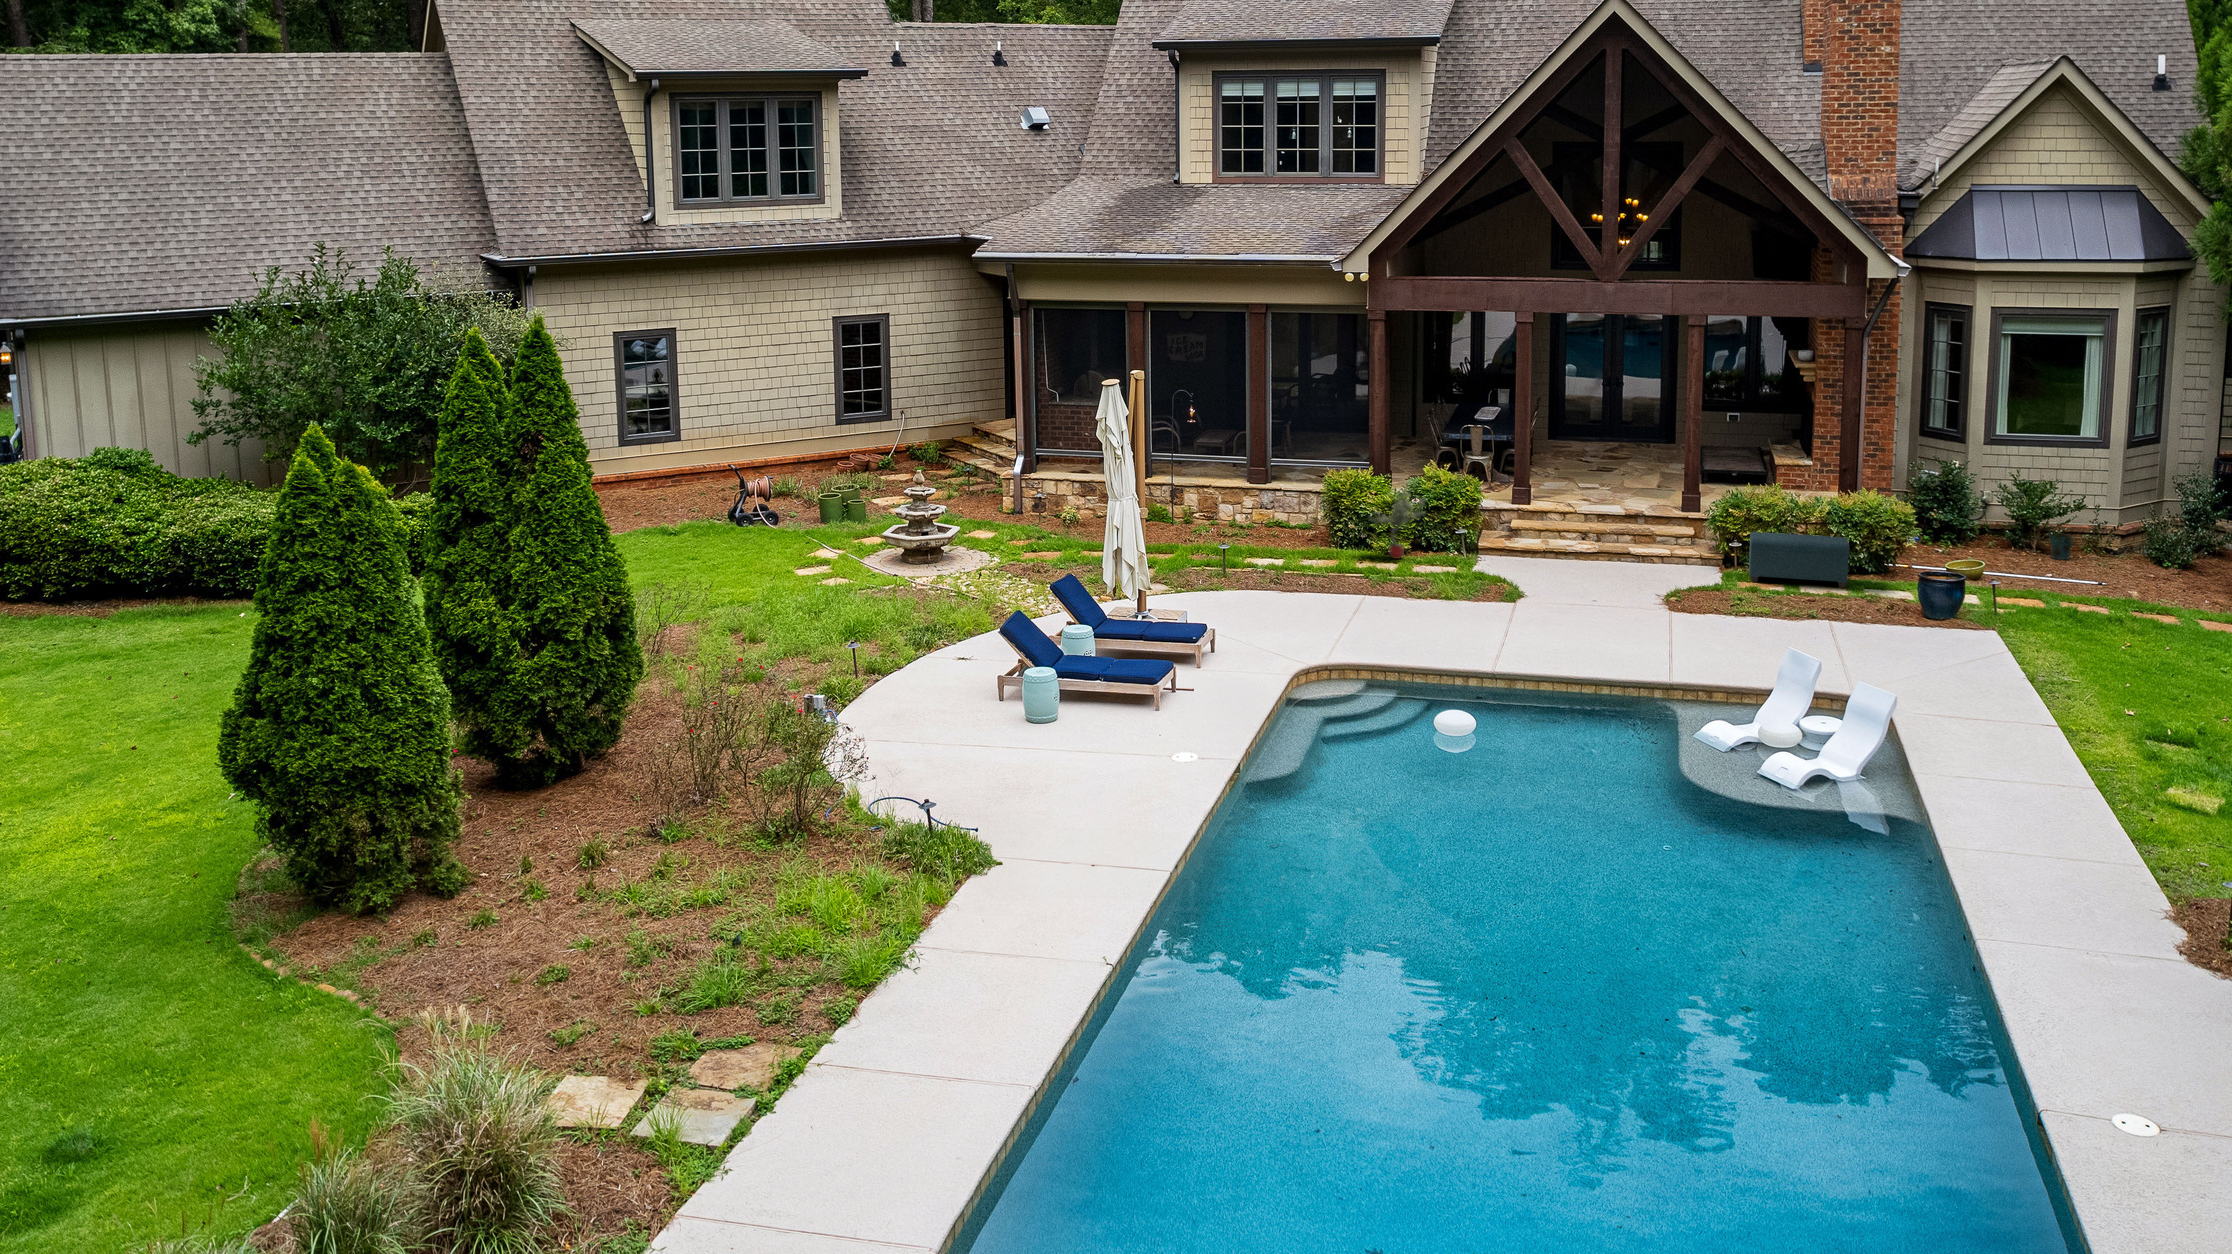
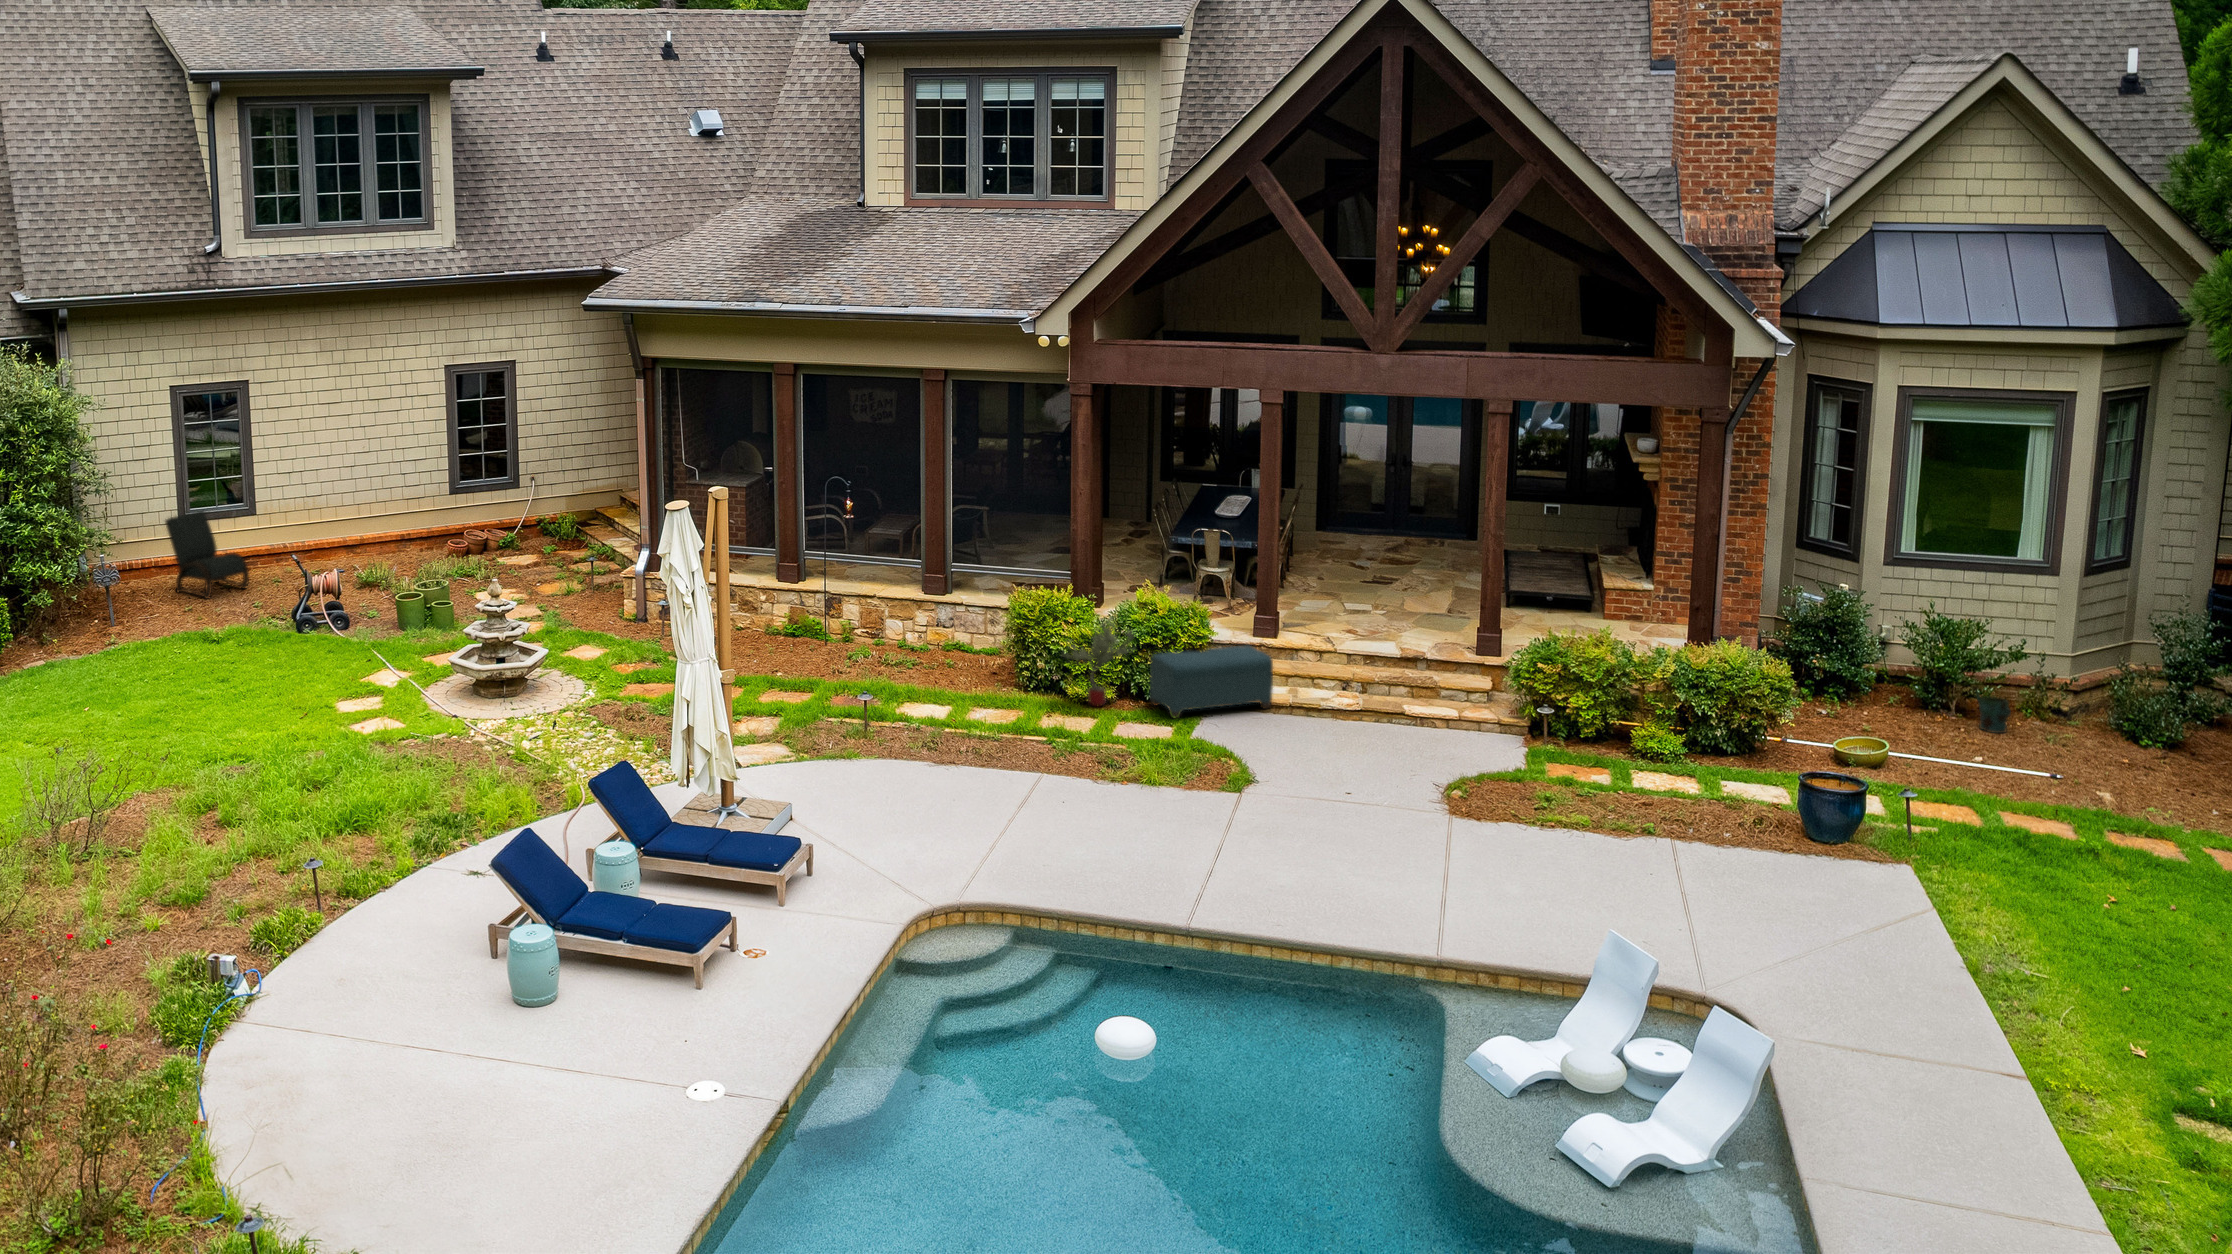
lounge chair: none [606,437,679,508] -> present [165,511,249,599]
bench: present [1749,532,1849,588] -> present [1150,646,1273,718]

